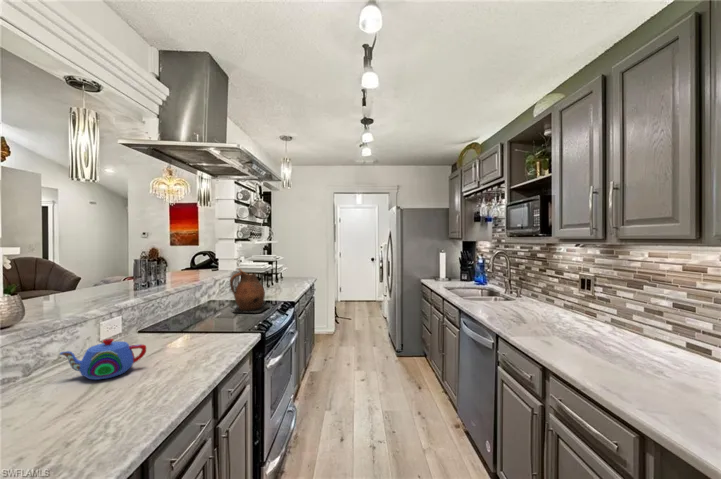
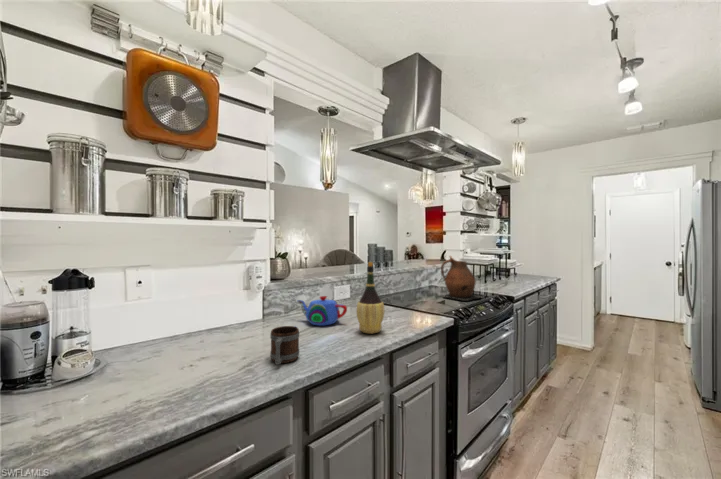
wine bottle: none [168,289,204,371] -> present [357,262,384,333]
mug: none [75,387,122,443] -> present [270,326,299,364]

